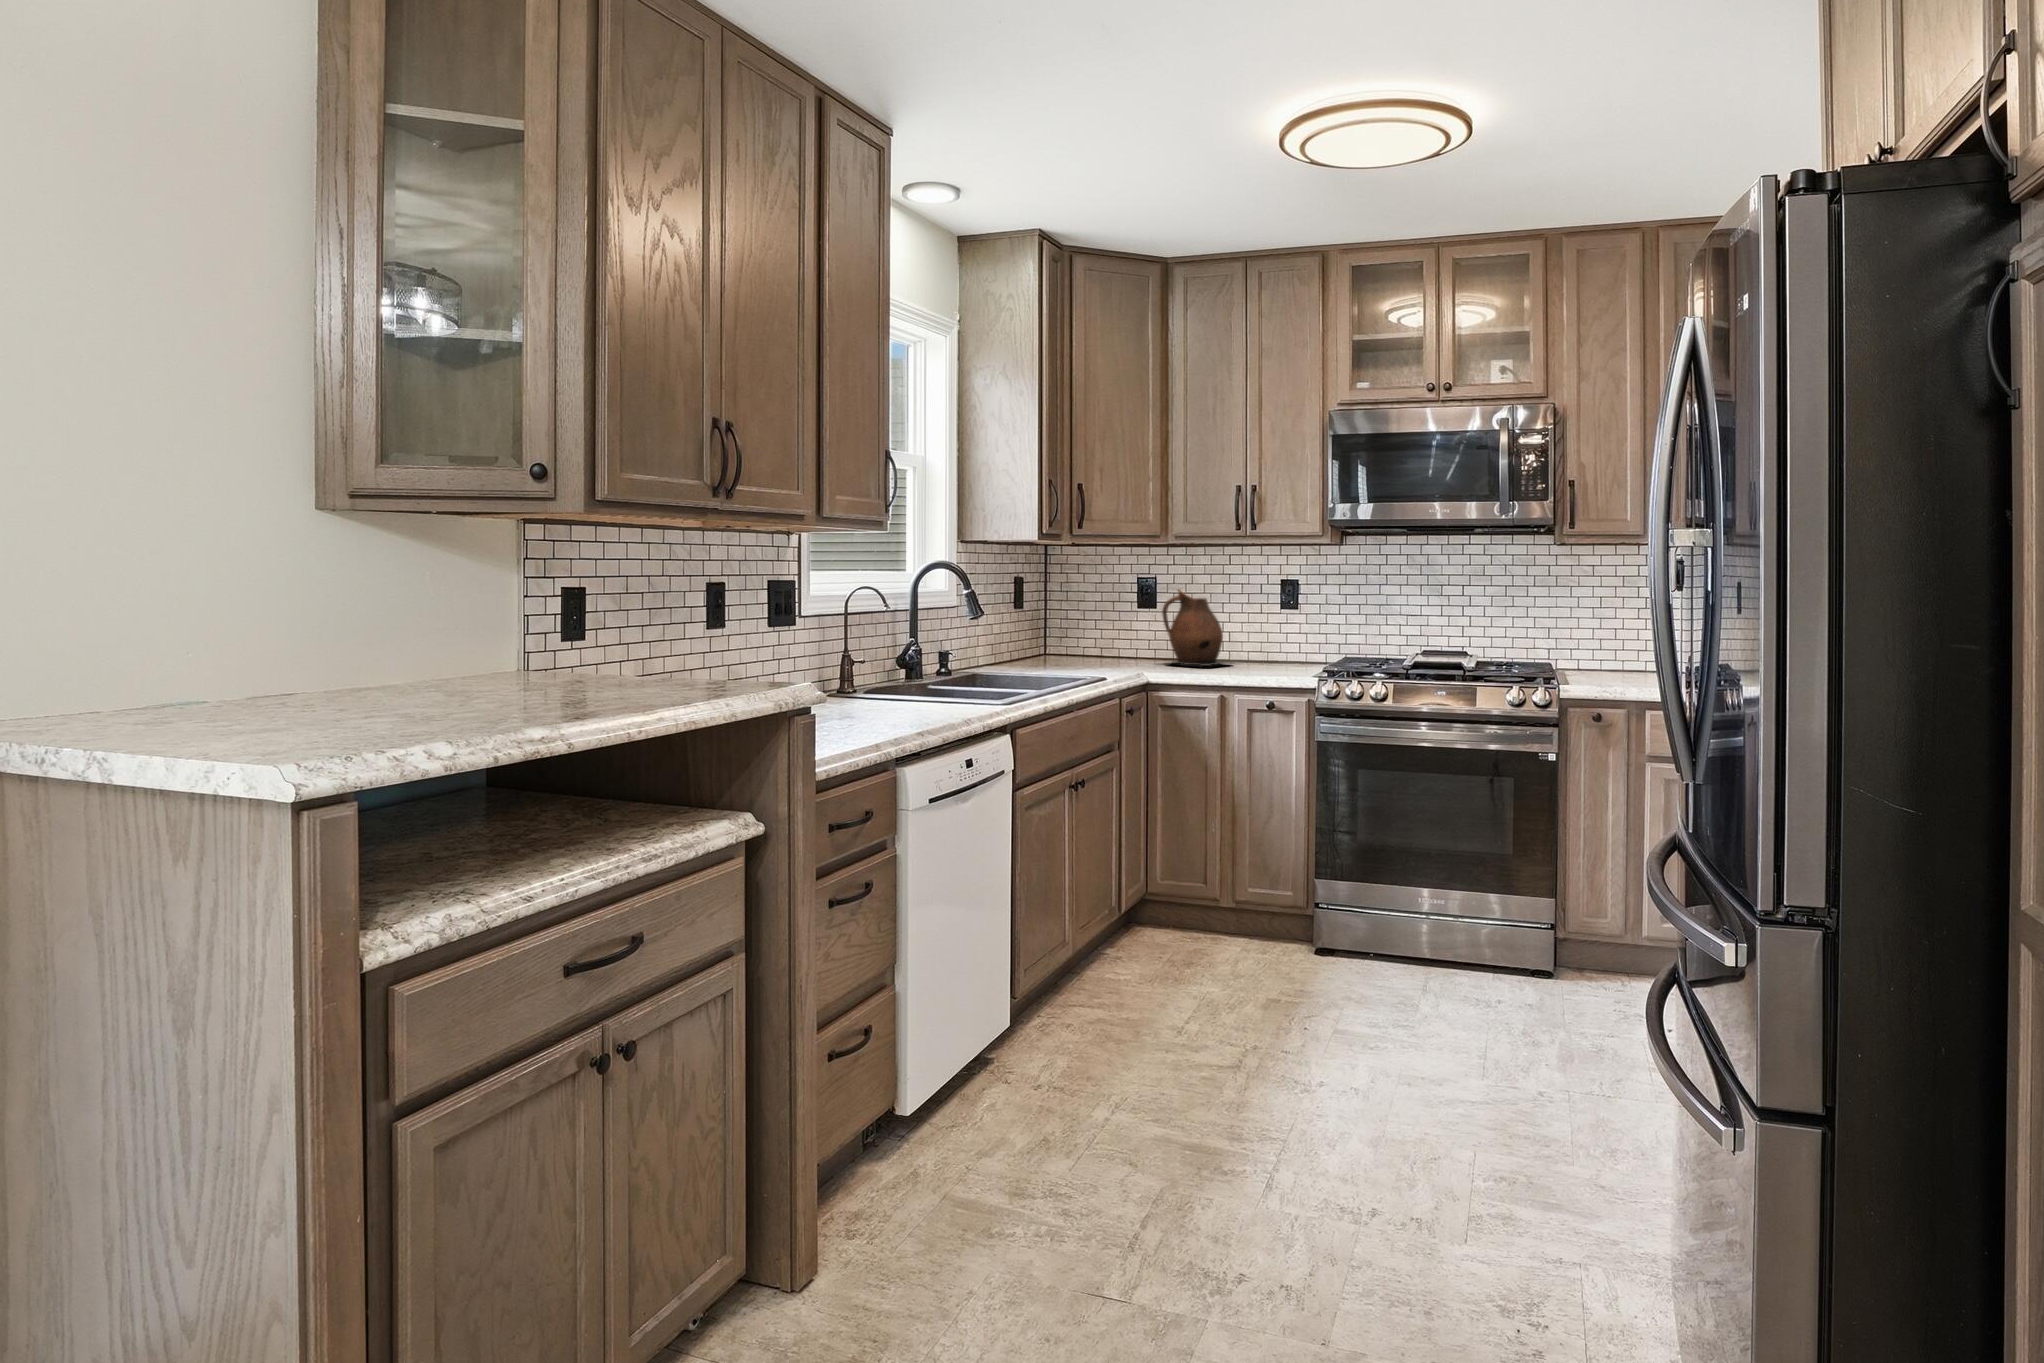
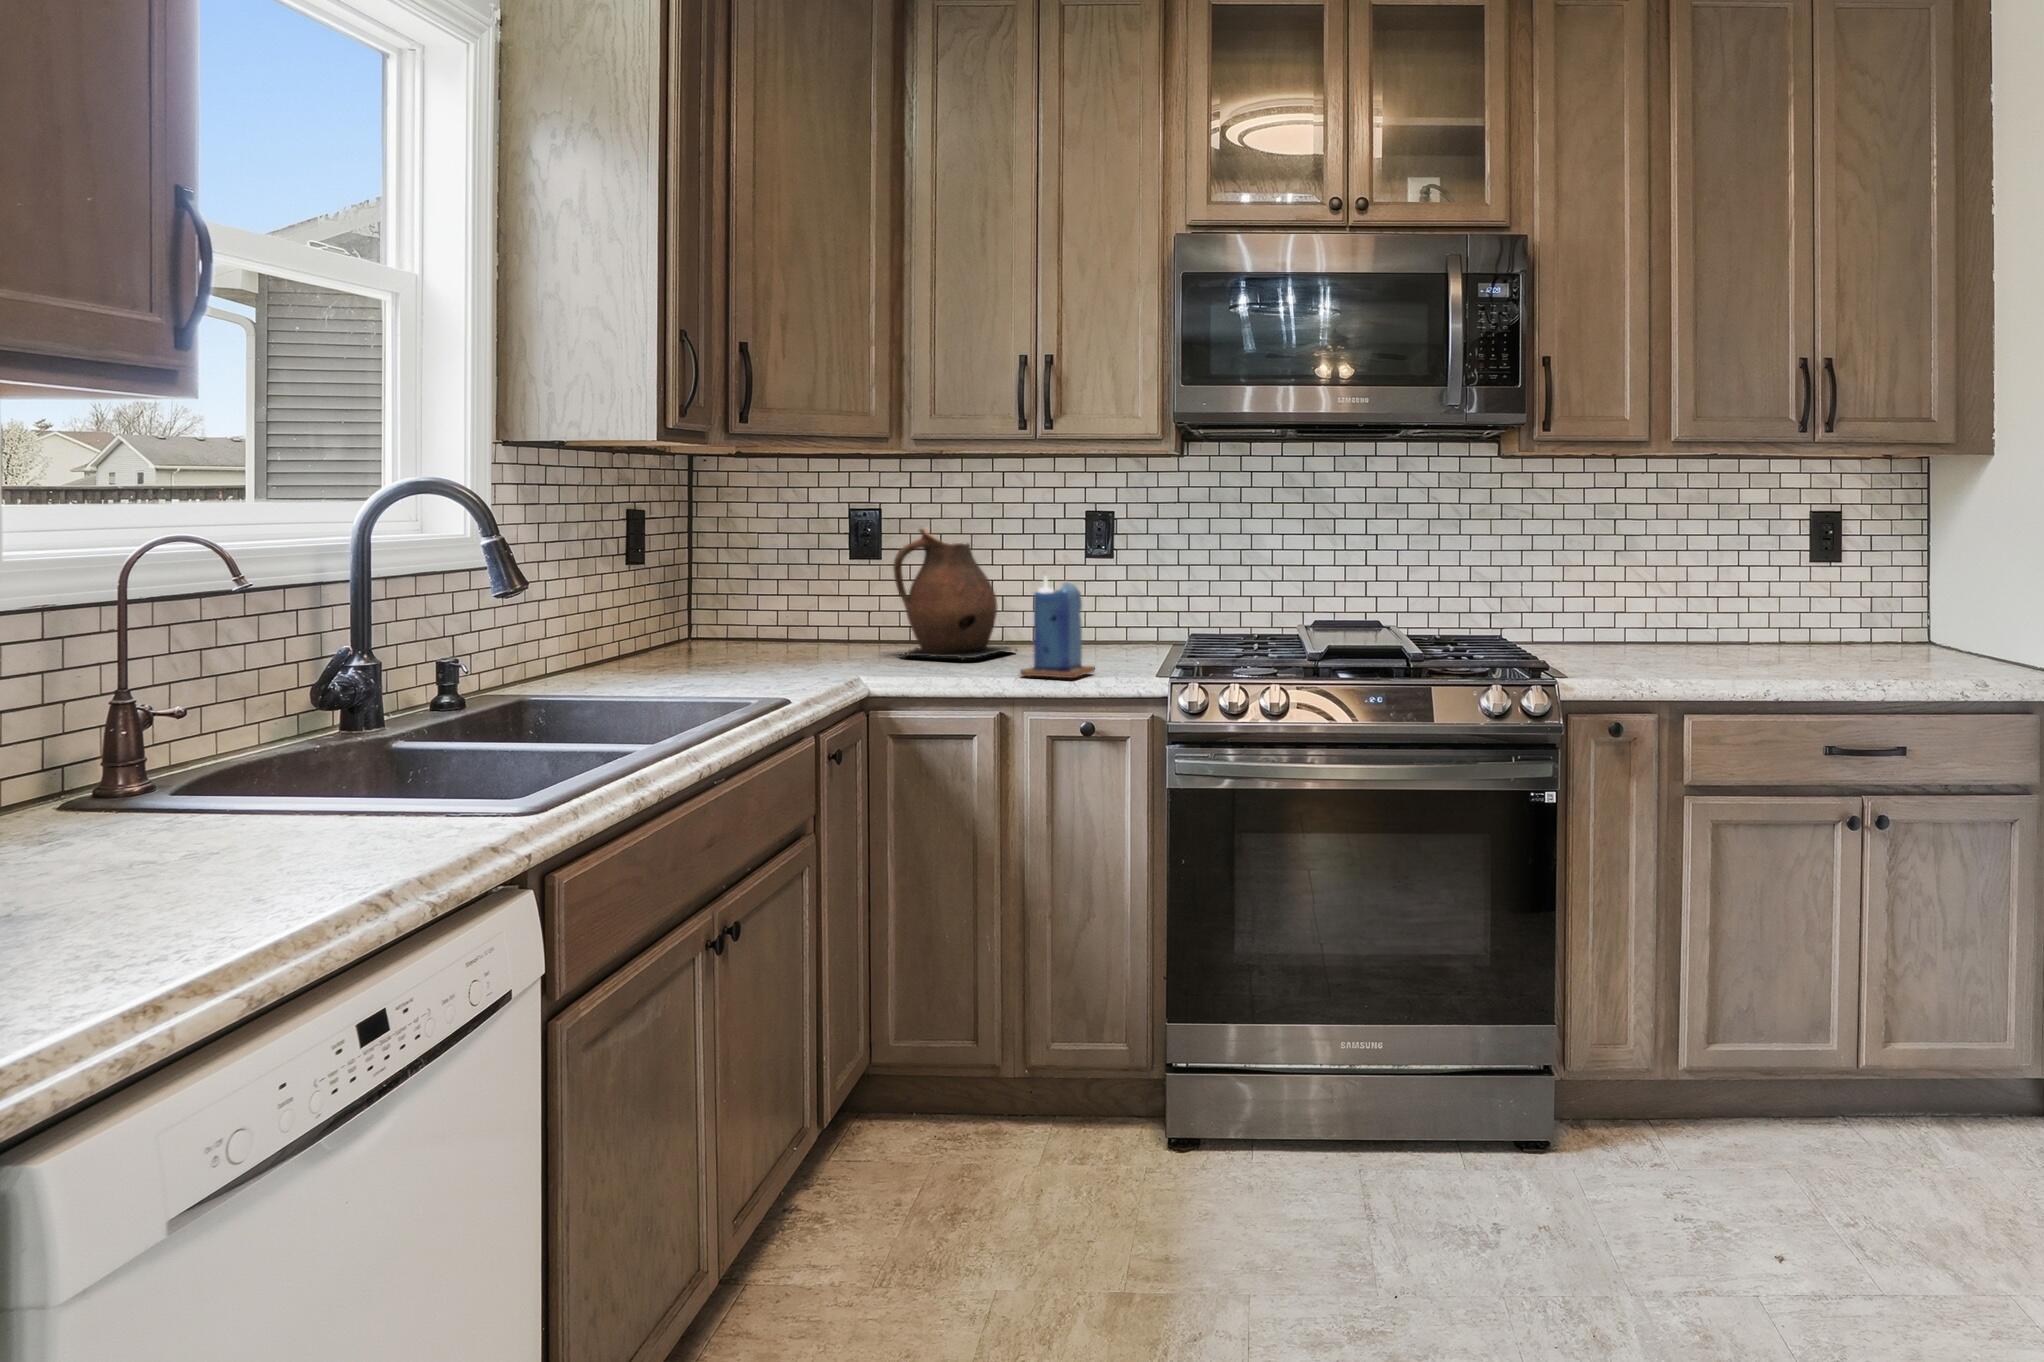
candle: none [1233,616,1277,676] -> present [1020,577,1095,678]

